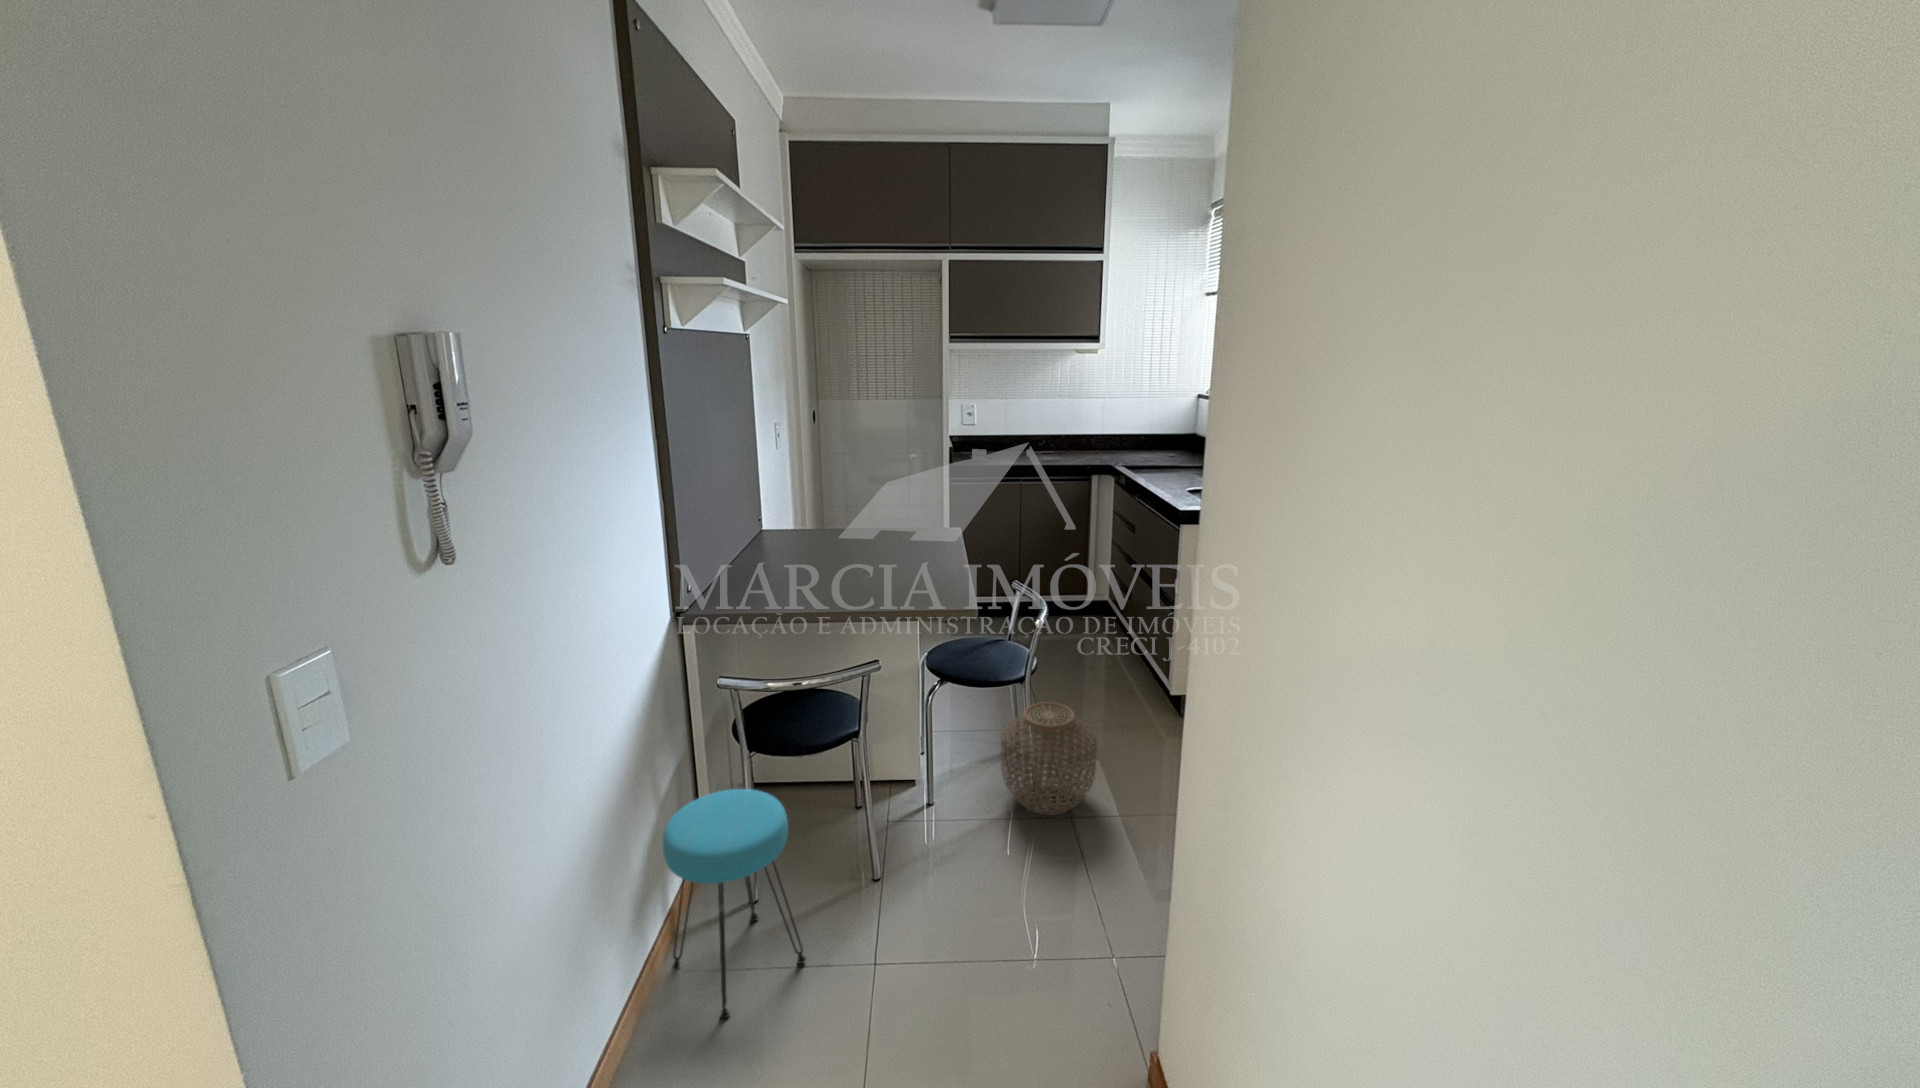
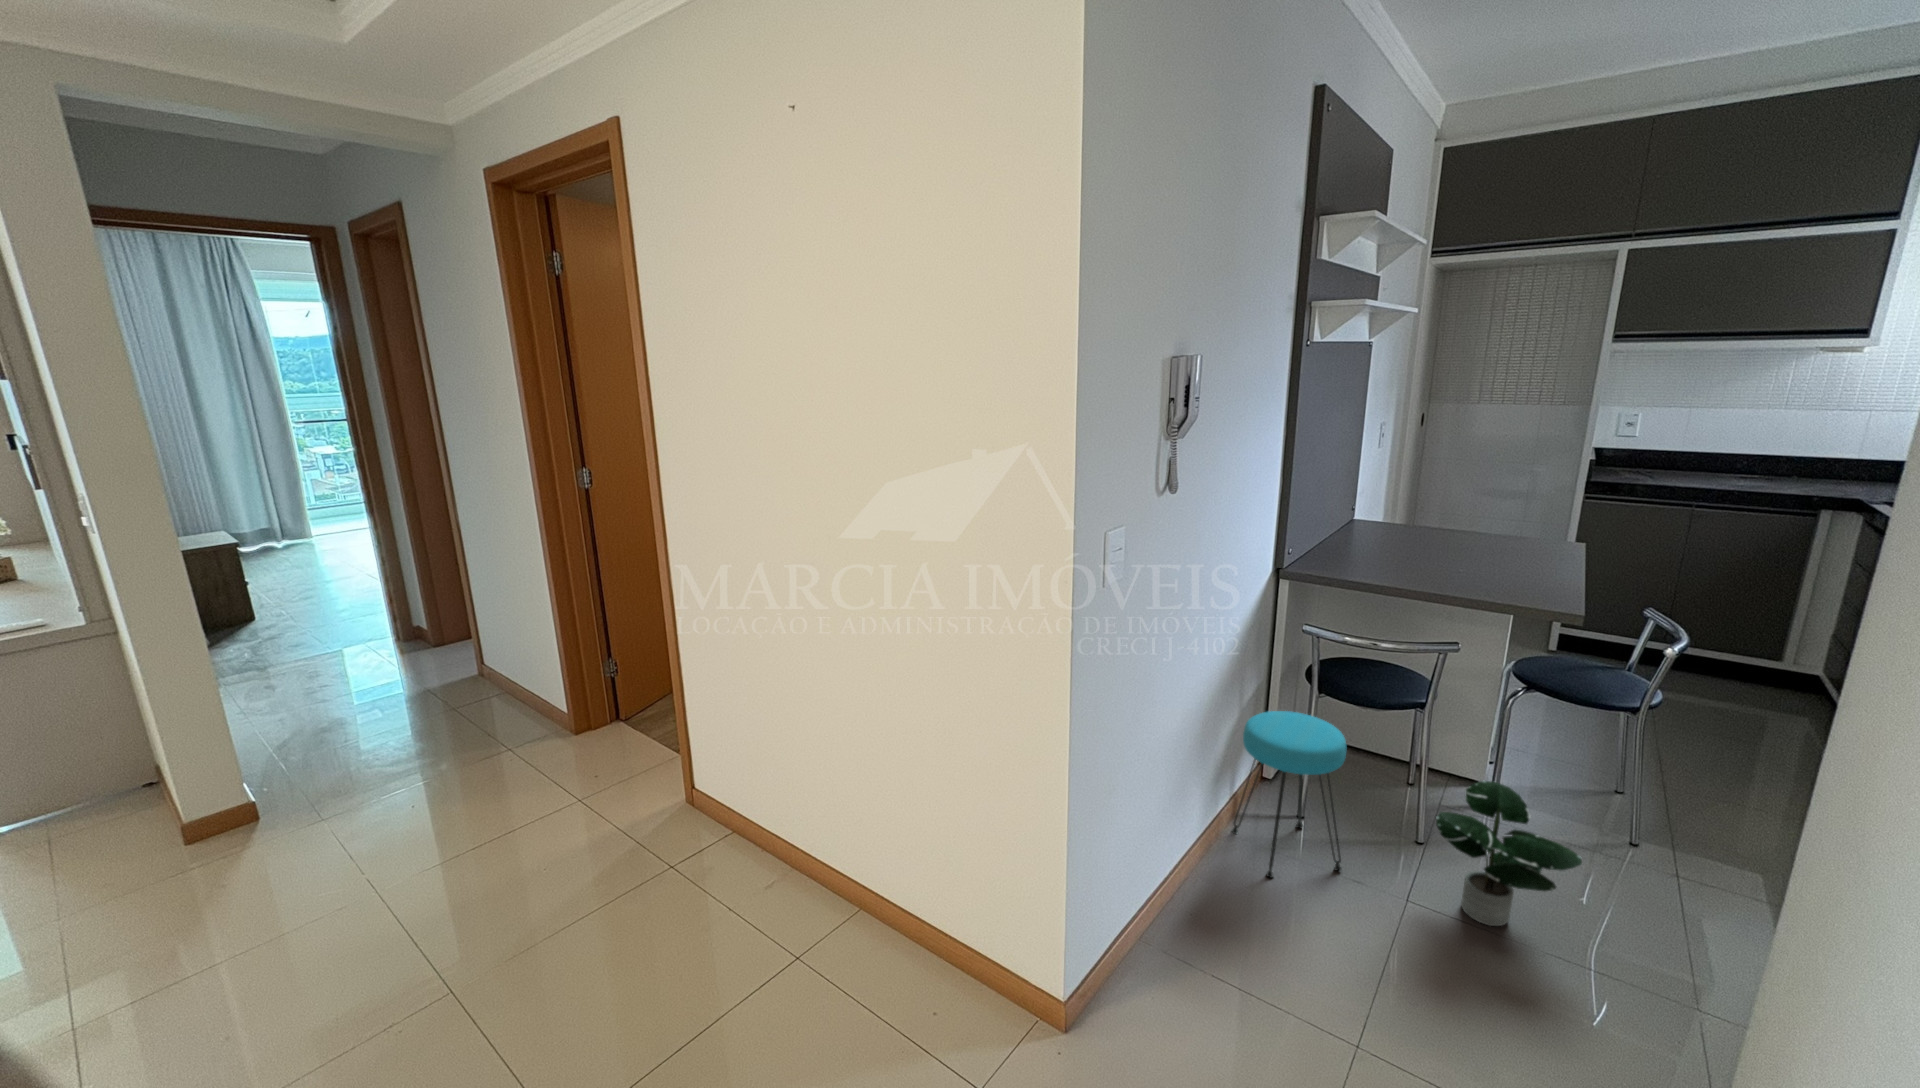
woven basket: present [1001,703,1097,815] -> none [1589,743,1737,870]
potted plant: none [888,798,1016,957] -> present [1436,781,1582,926]

